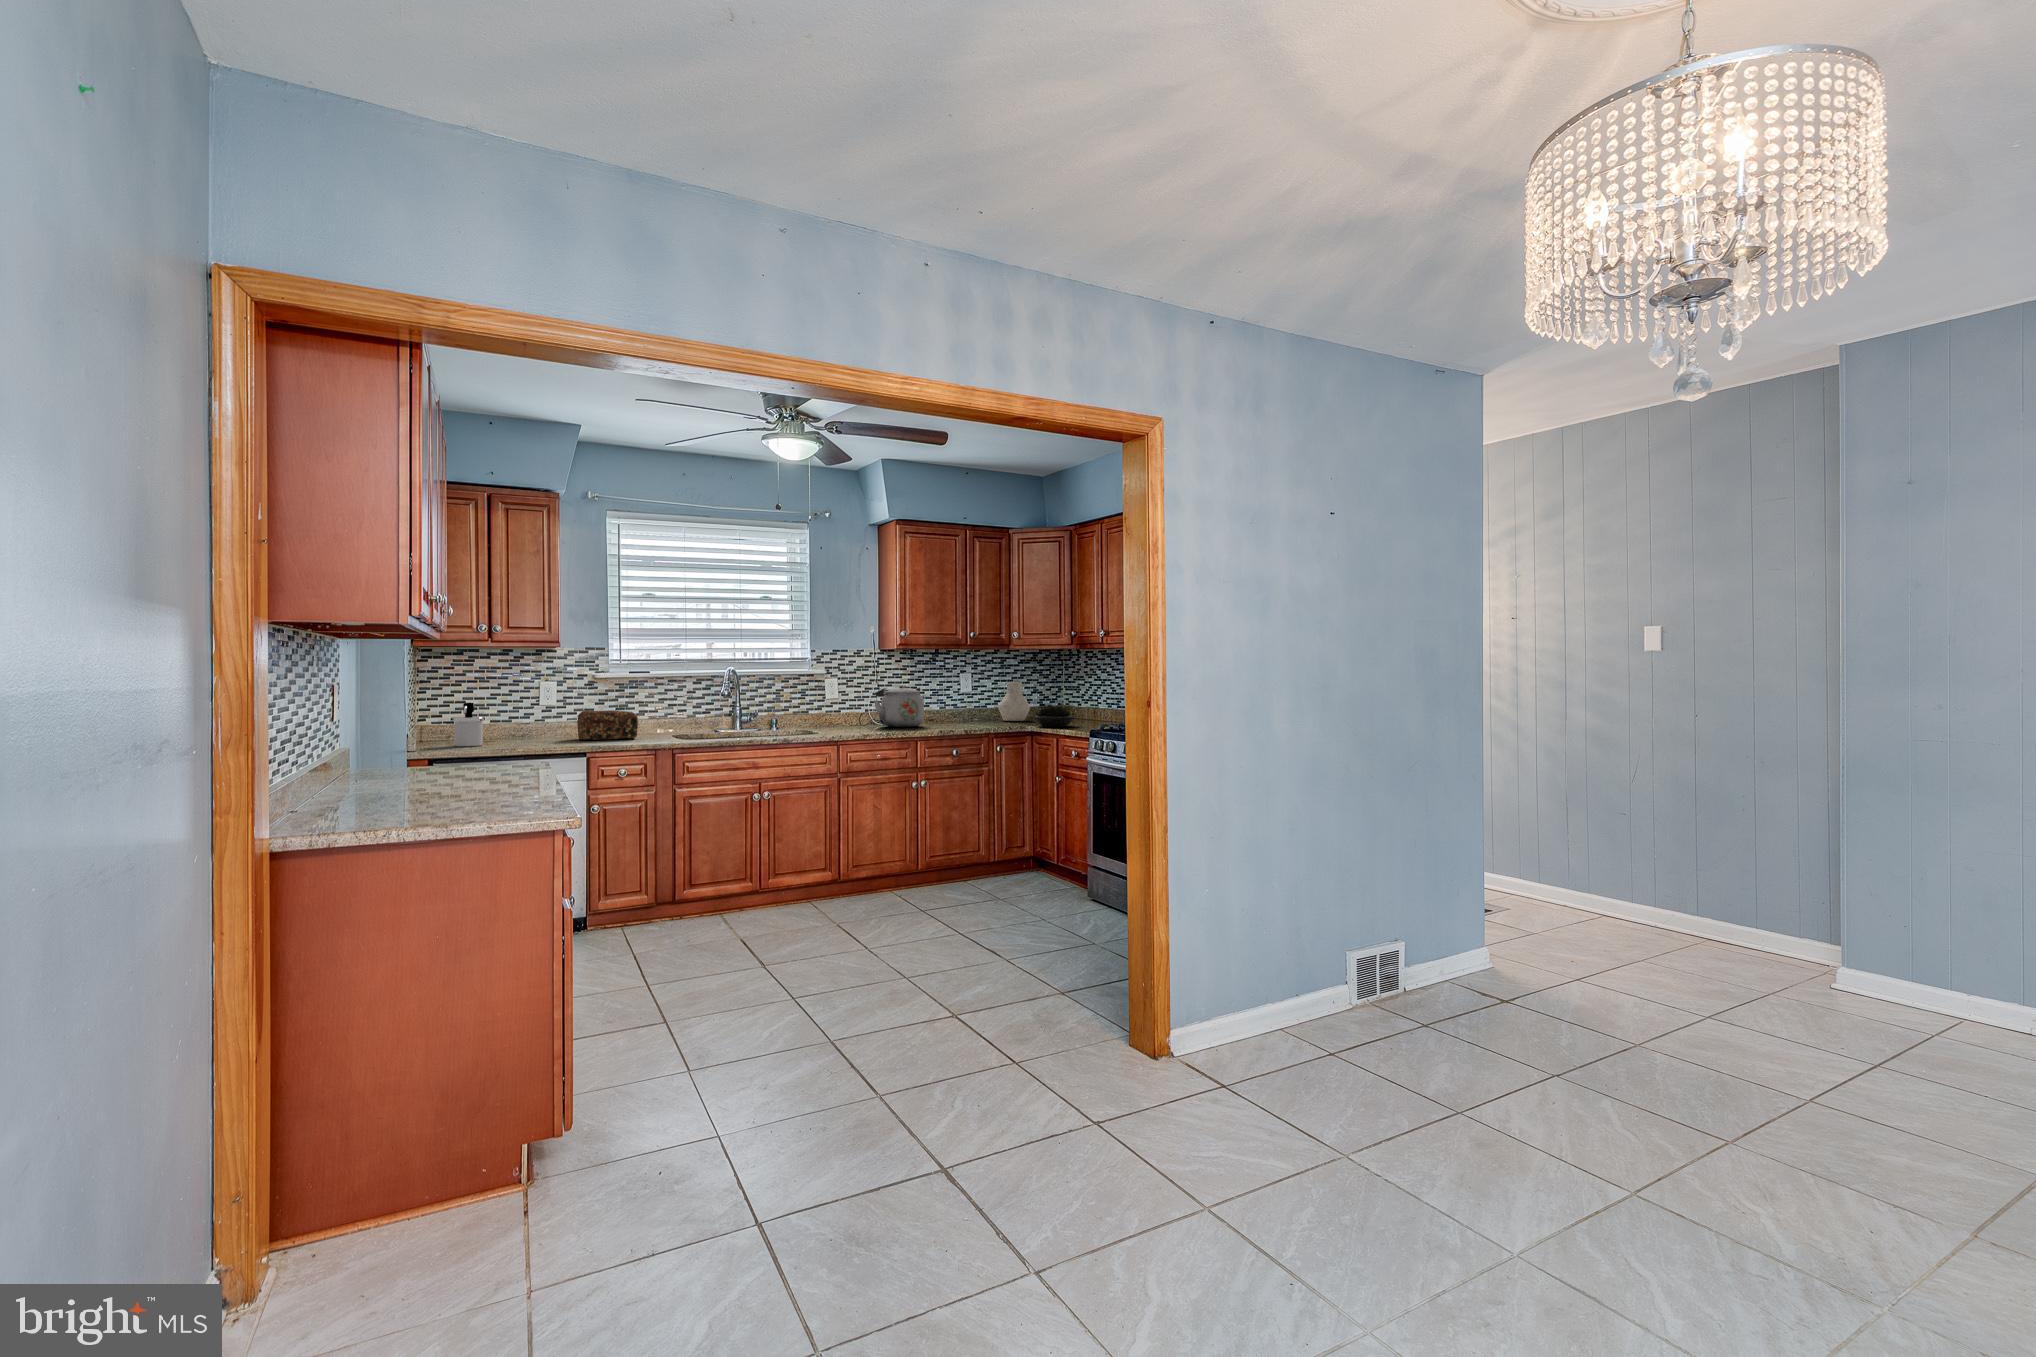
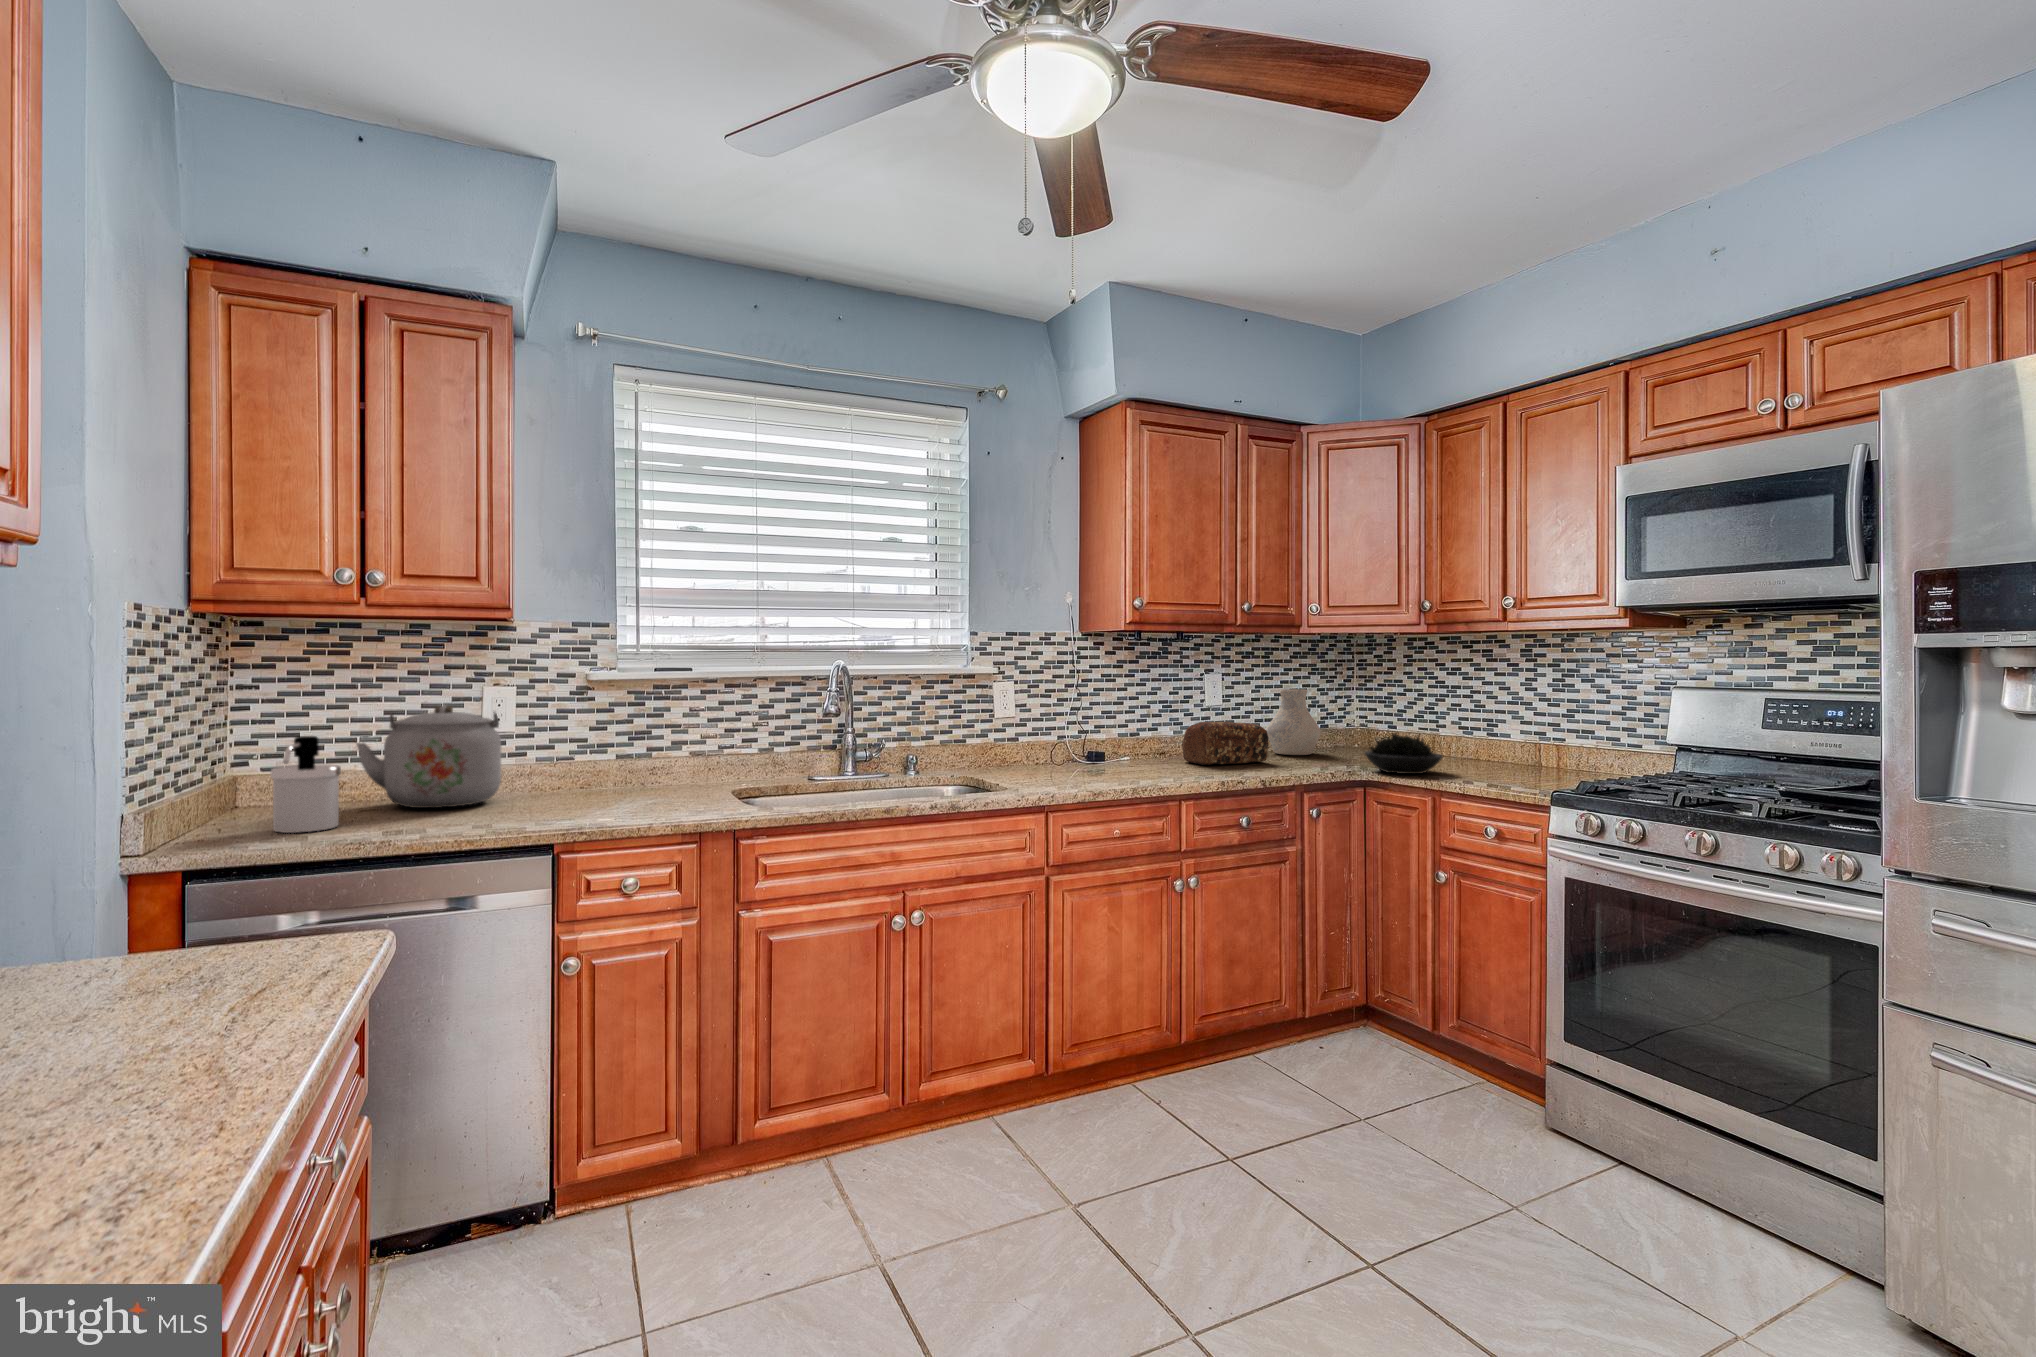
kettle: present [874,685,924,727] -> present [357,705,501,808]
bread loaf: present [577,710,638,740] -> present [1182,721,1269,765]

